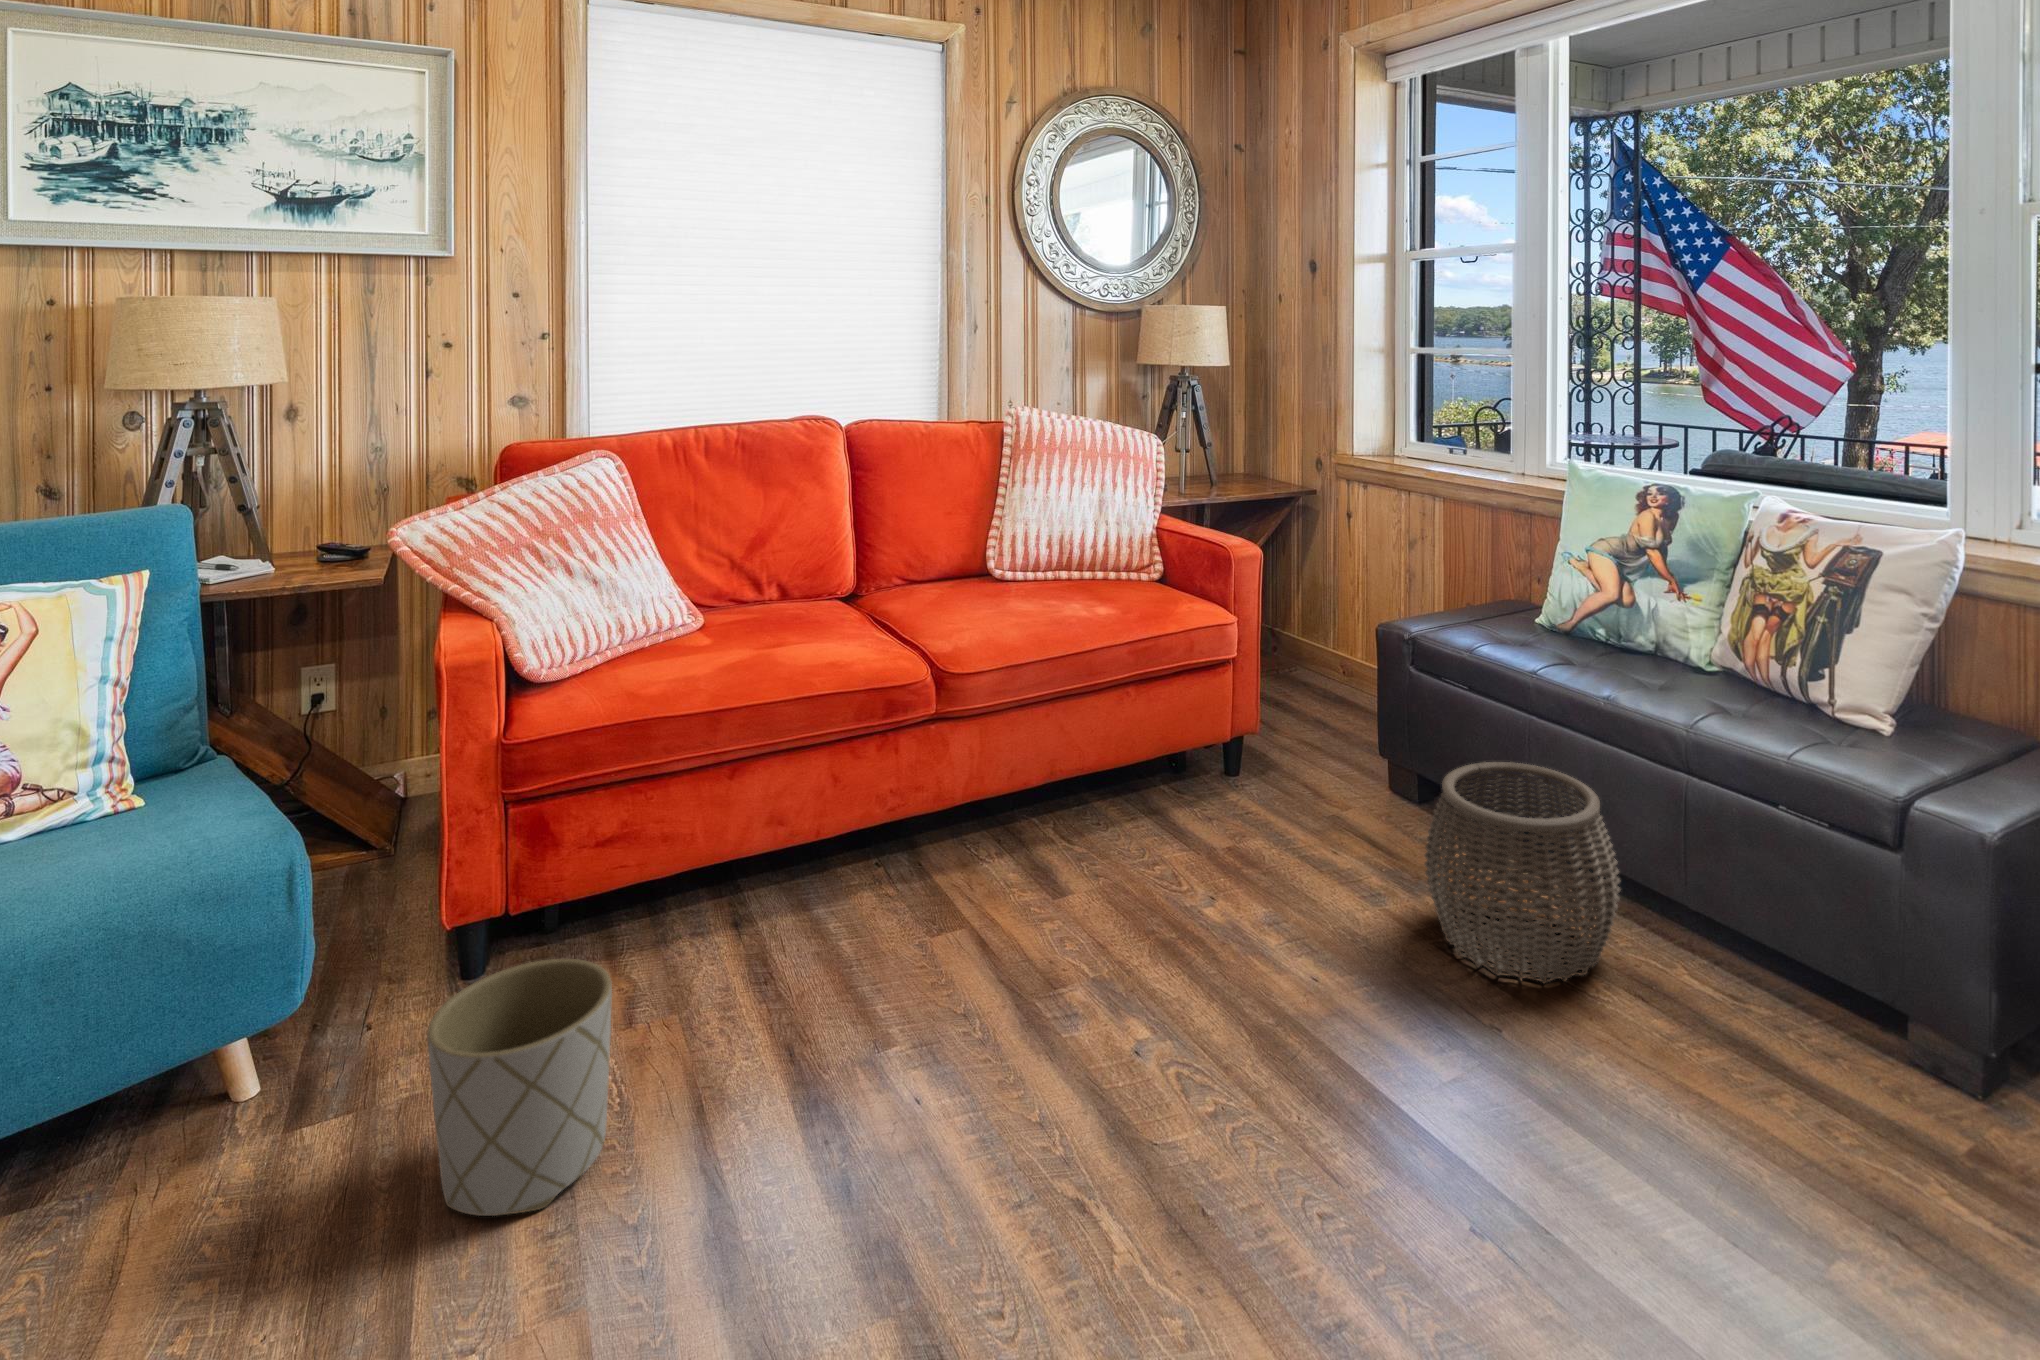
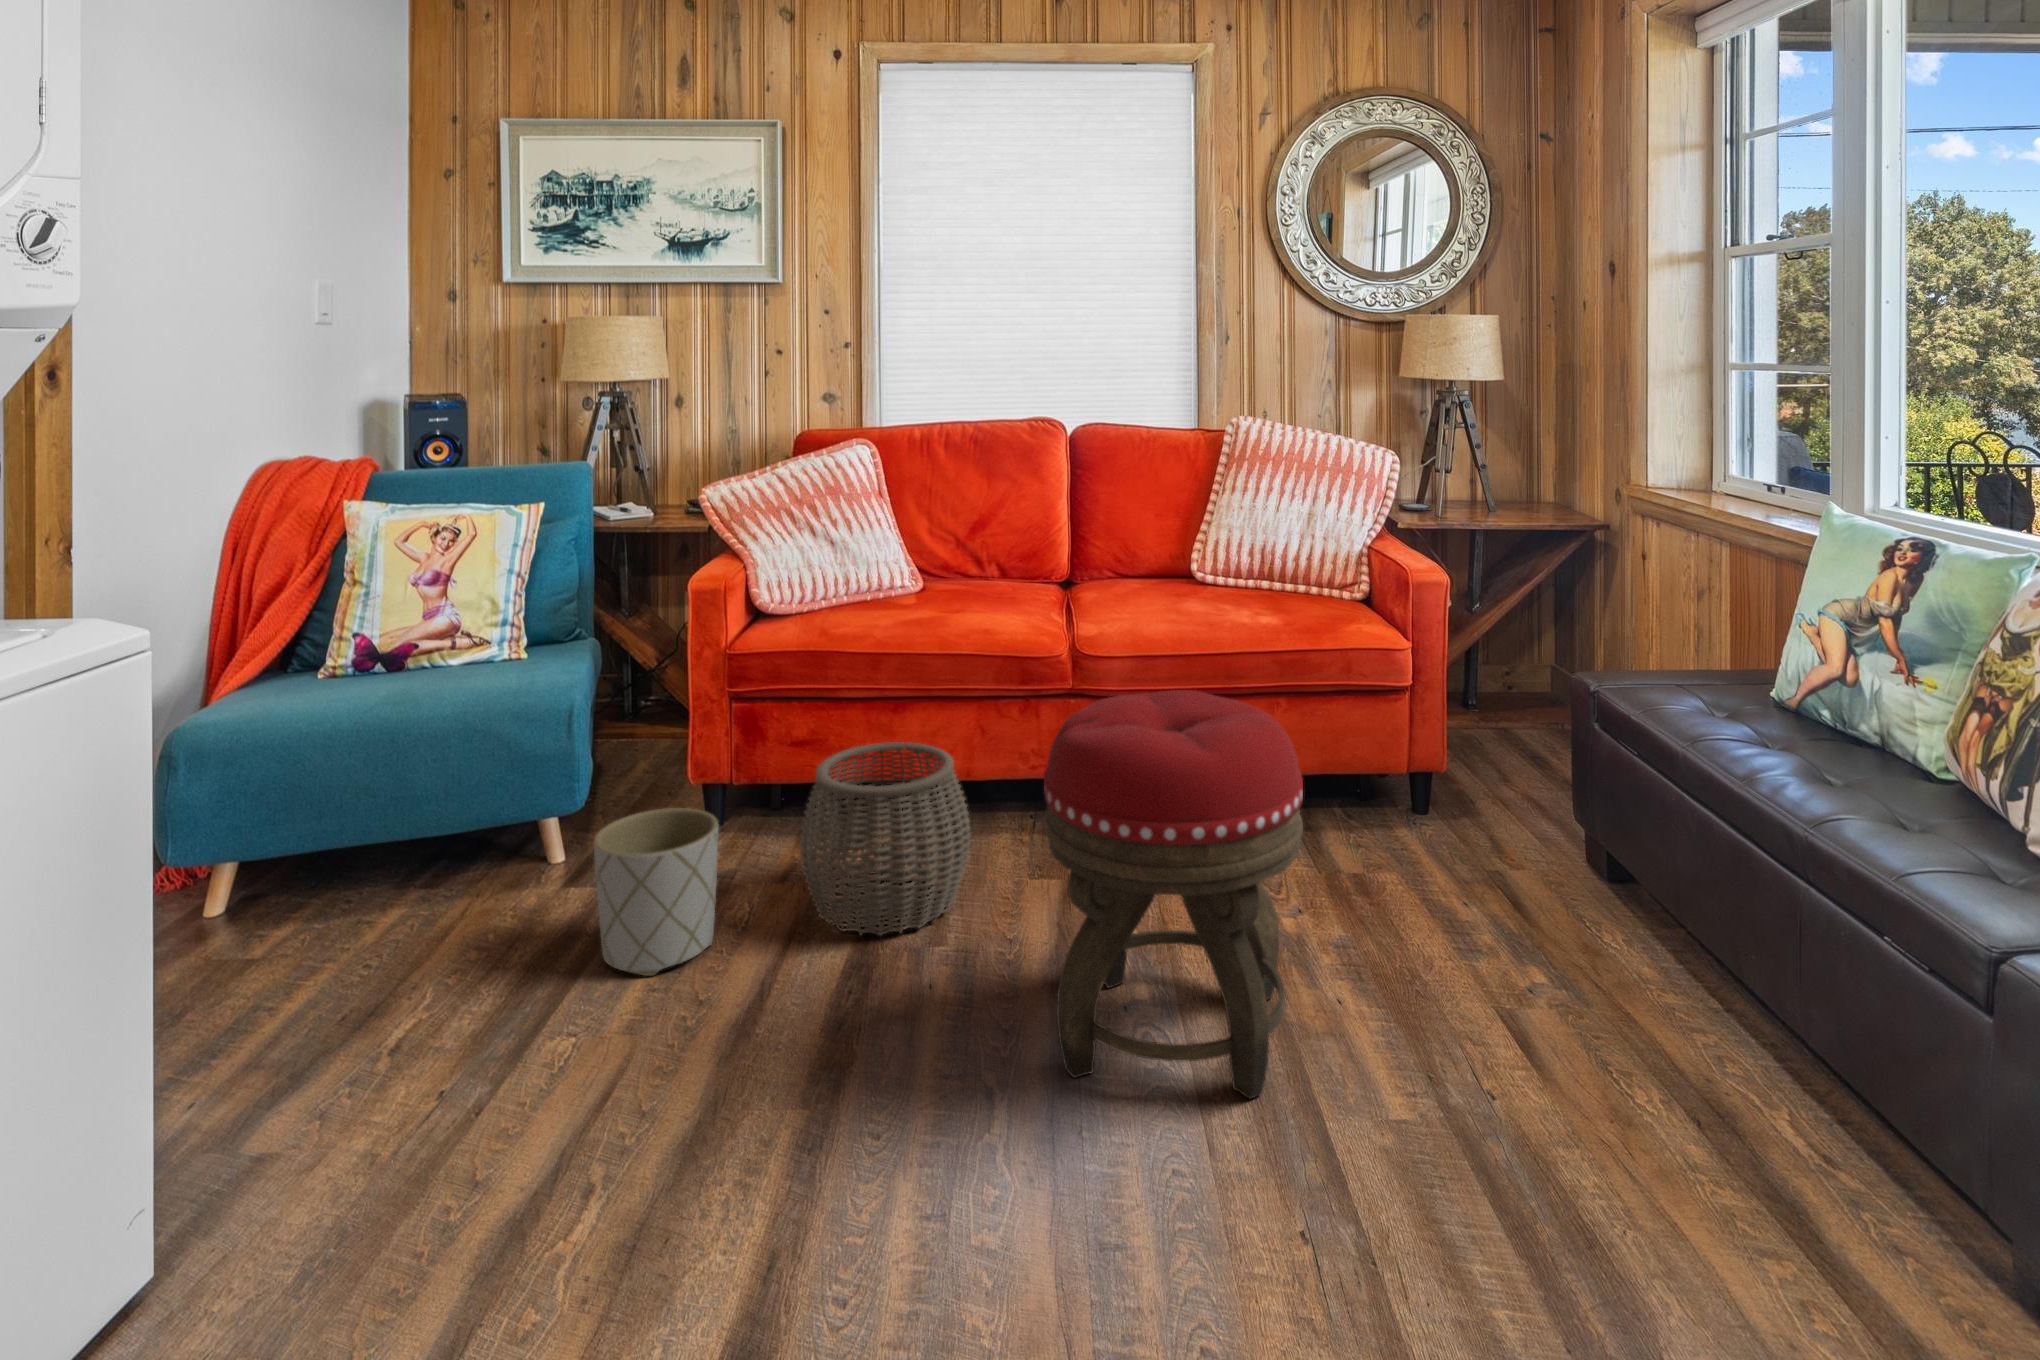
footstool: none [1082,696,1358,1146] -> present [1044,690,1303,1099]
woven basket: present [1424,762,1621,983] -> present [800,742,970,935]

